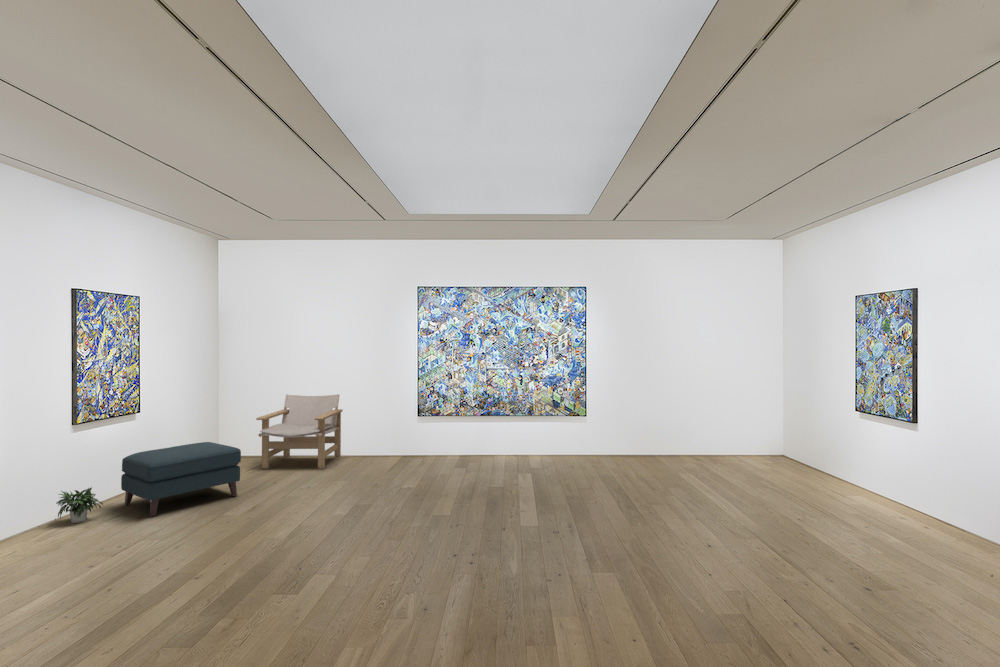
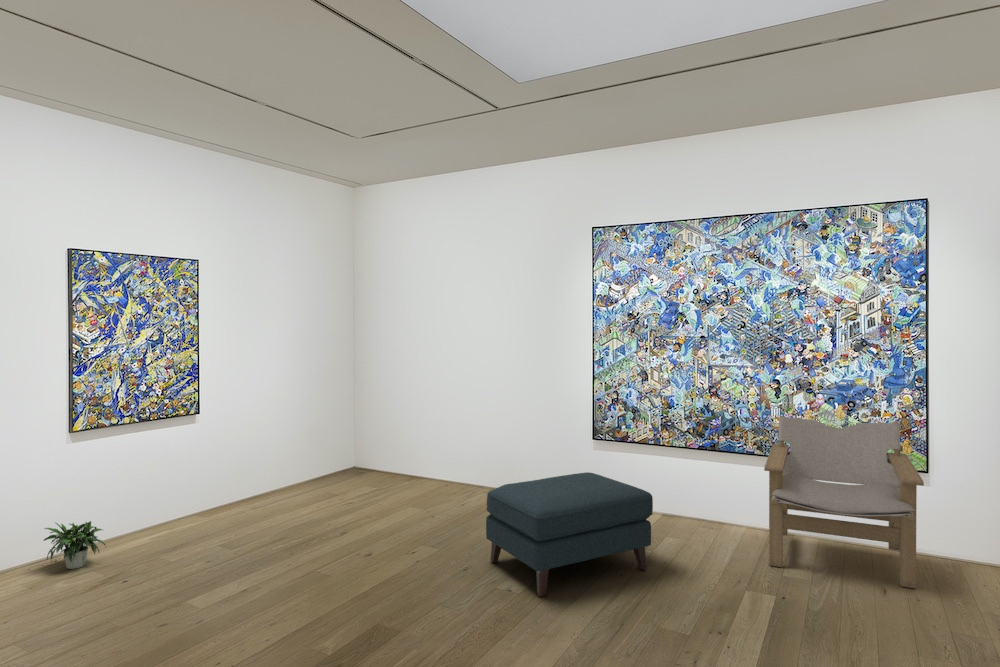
lounge chair: present [256,394,343,469] -> present [764,416,924,588]
ottoman: present [121,442,241,517] -> present [486,472,653,597]

